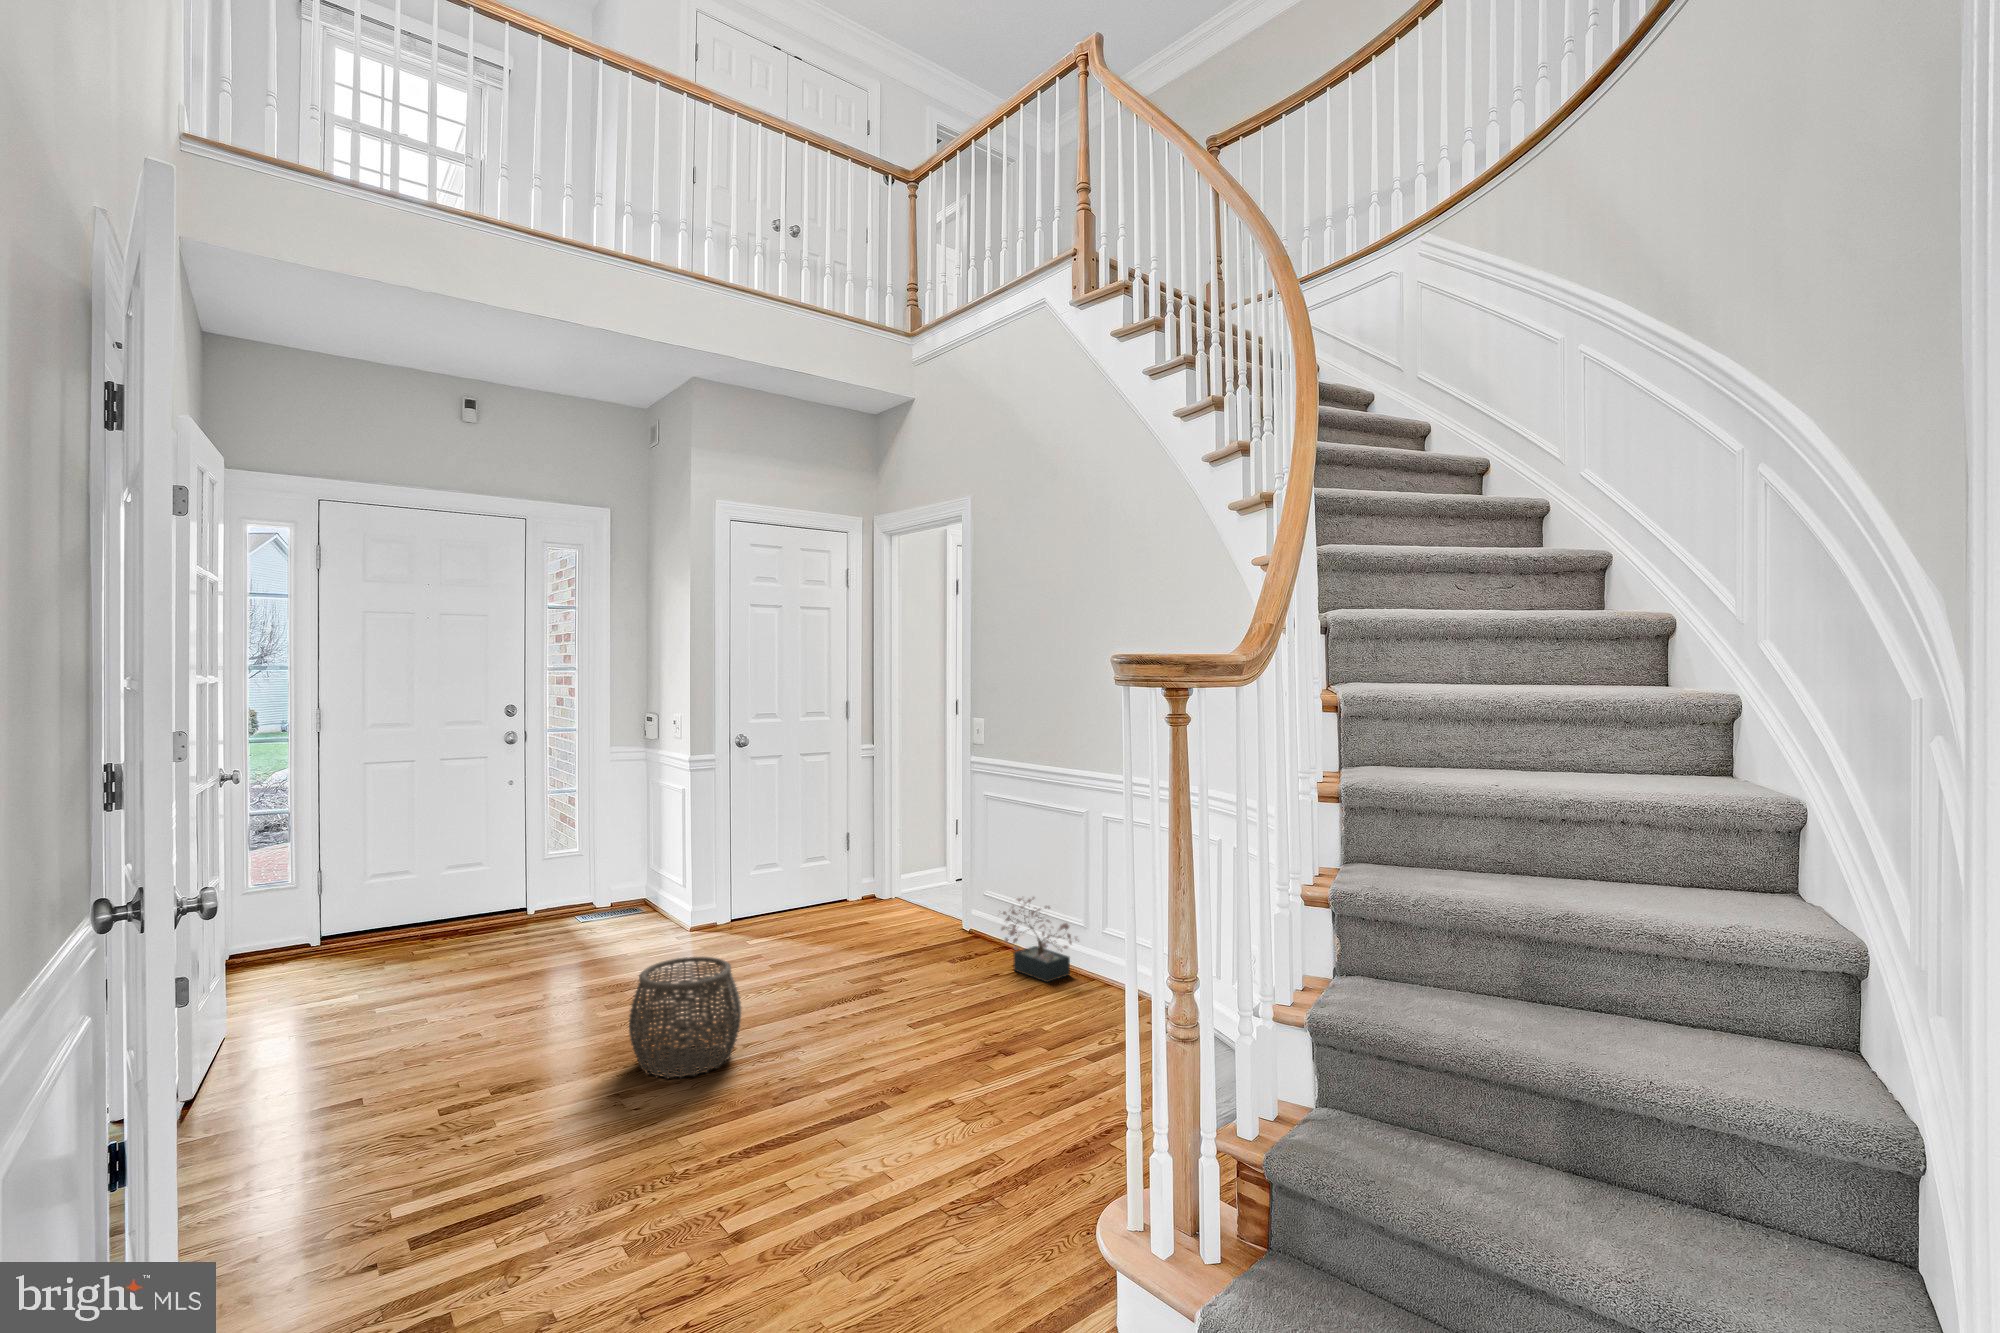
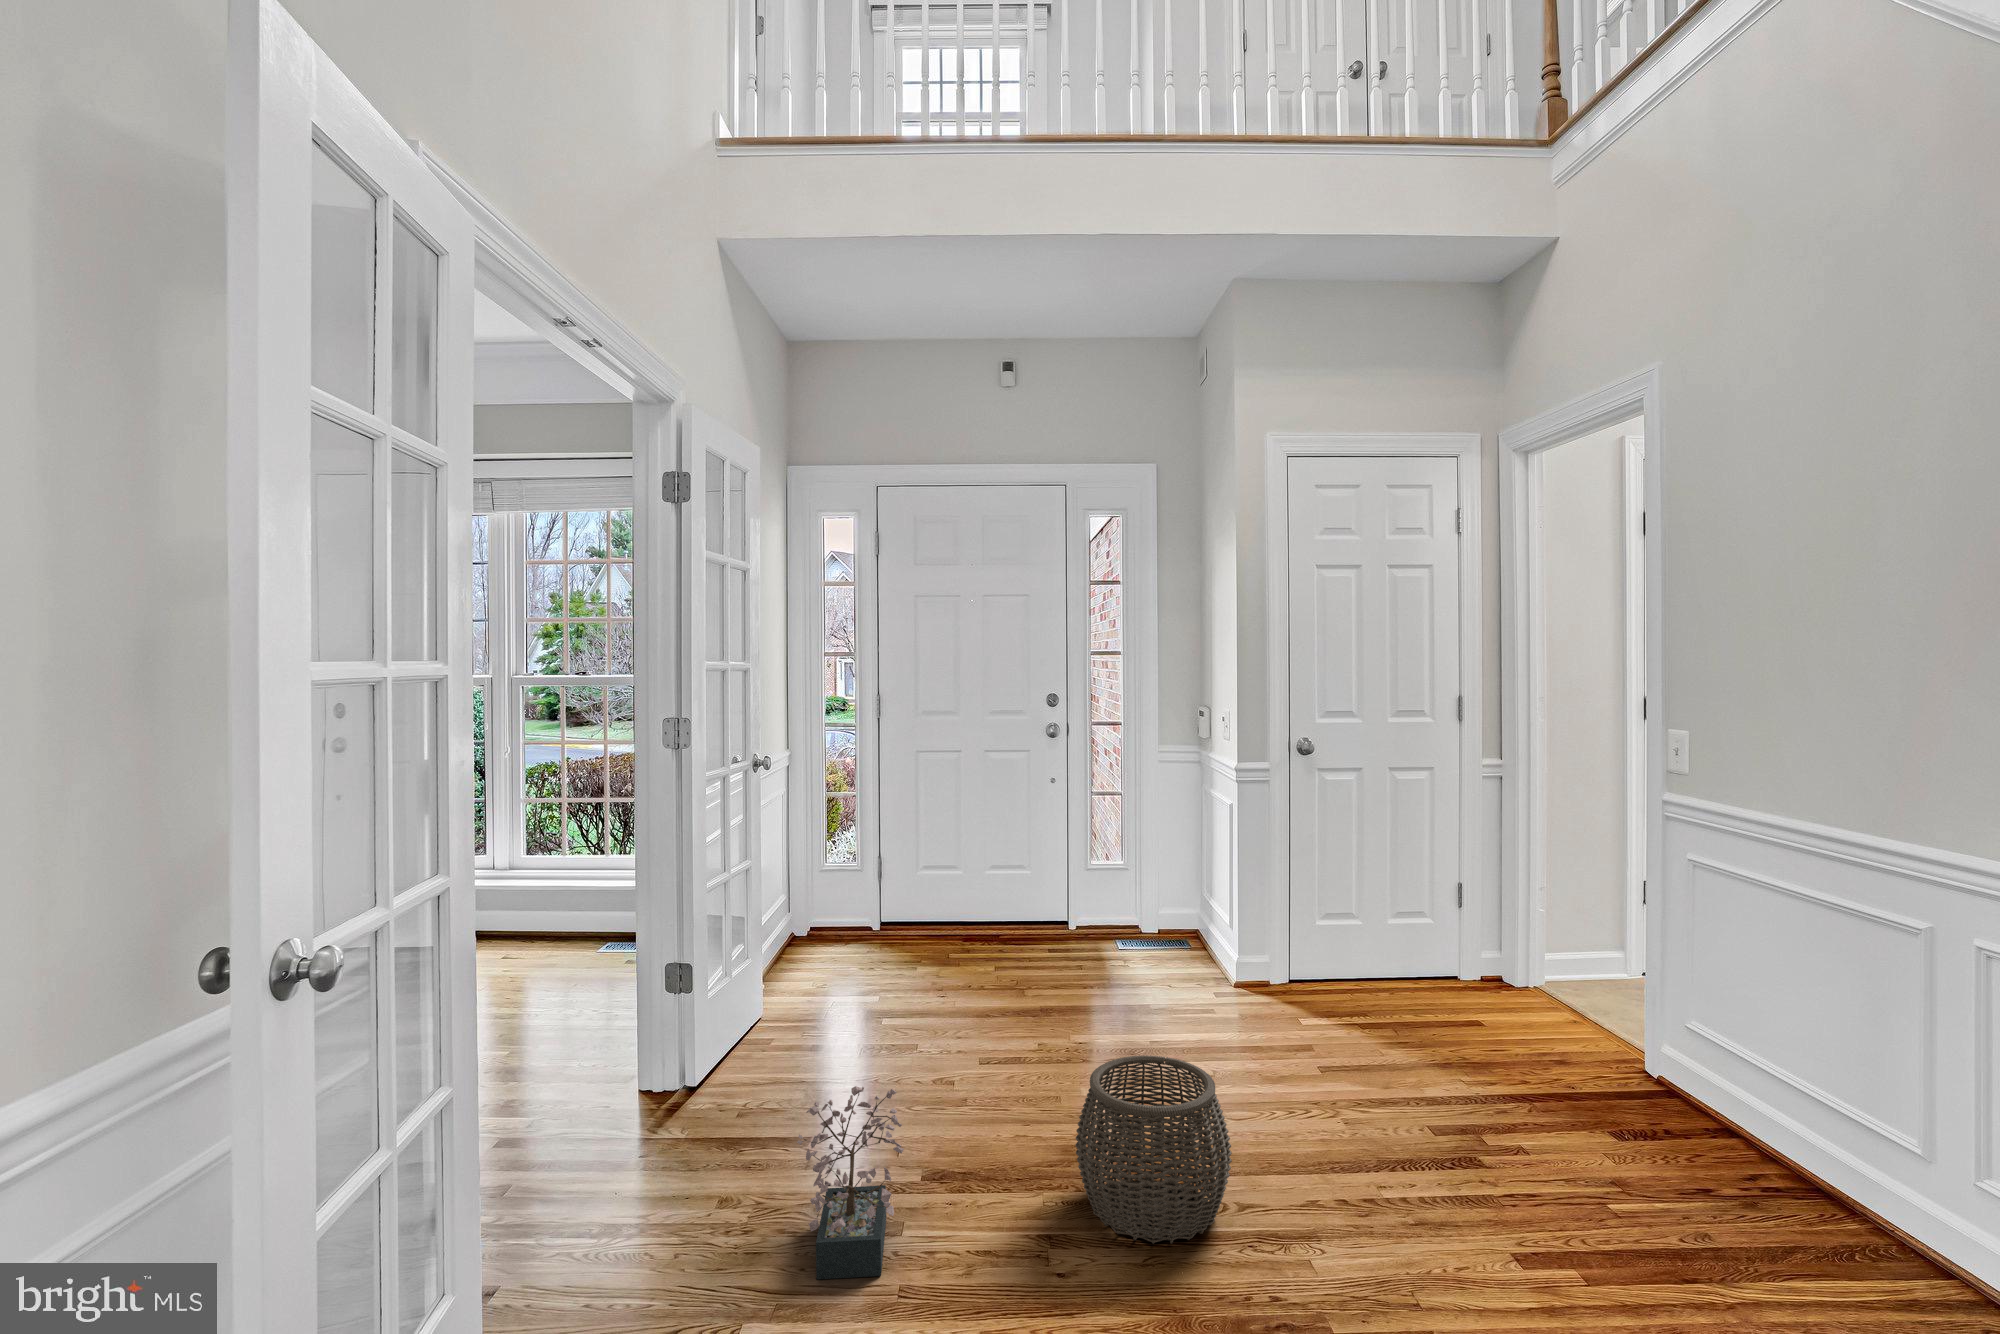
decorative plant: present [999,897,1077,982] -> present [797,1086,904,1279]

